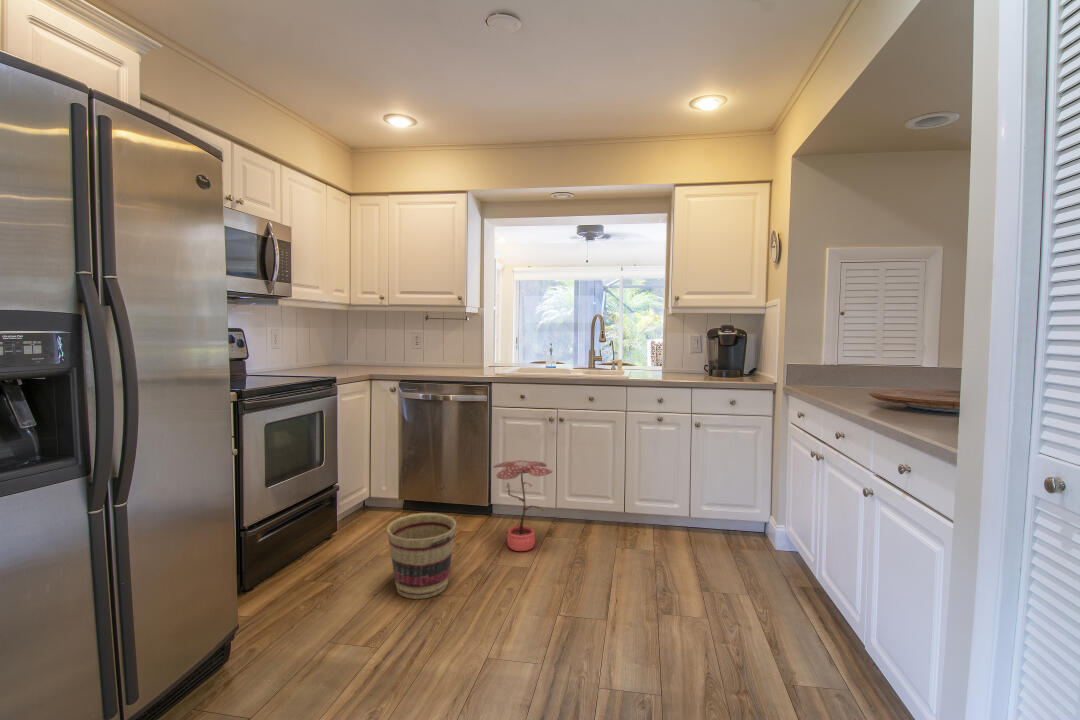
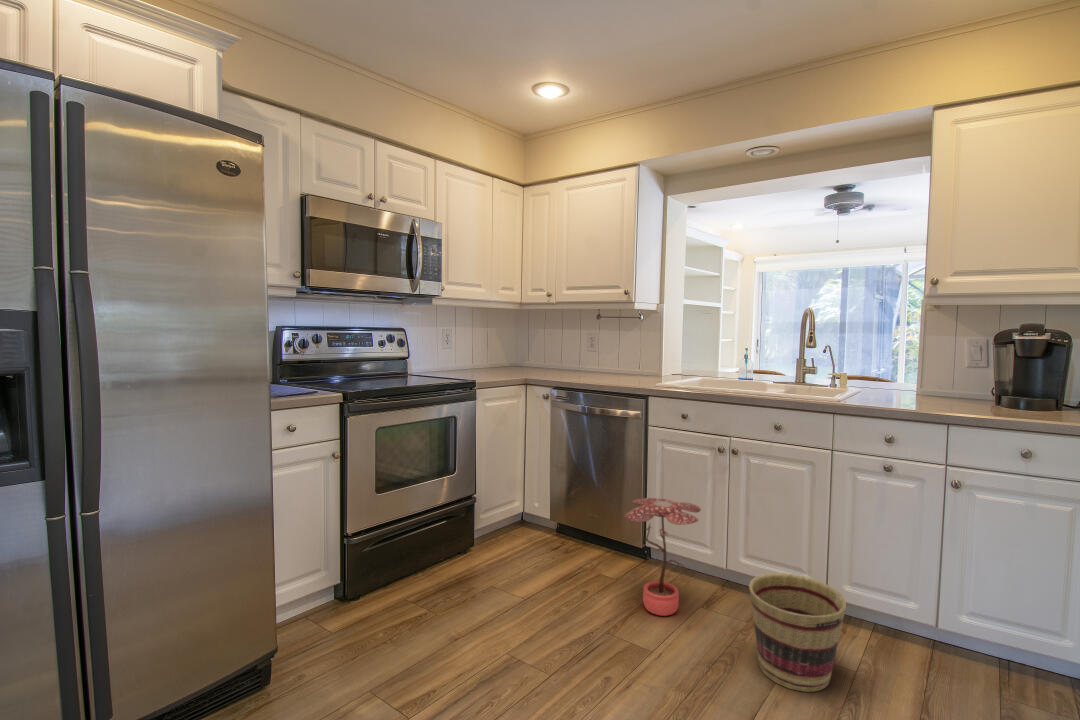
basket: present [387,513,456,599] -> present [749,573,846,692]

